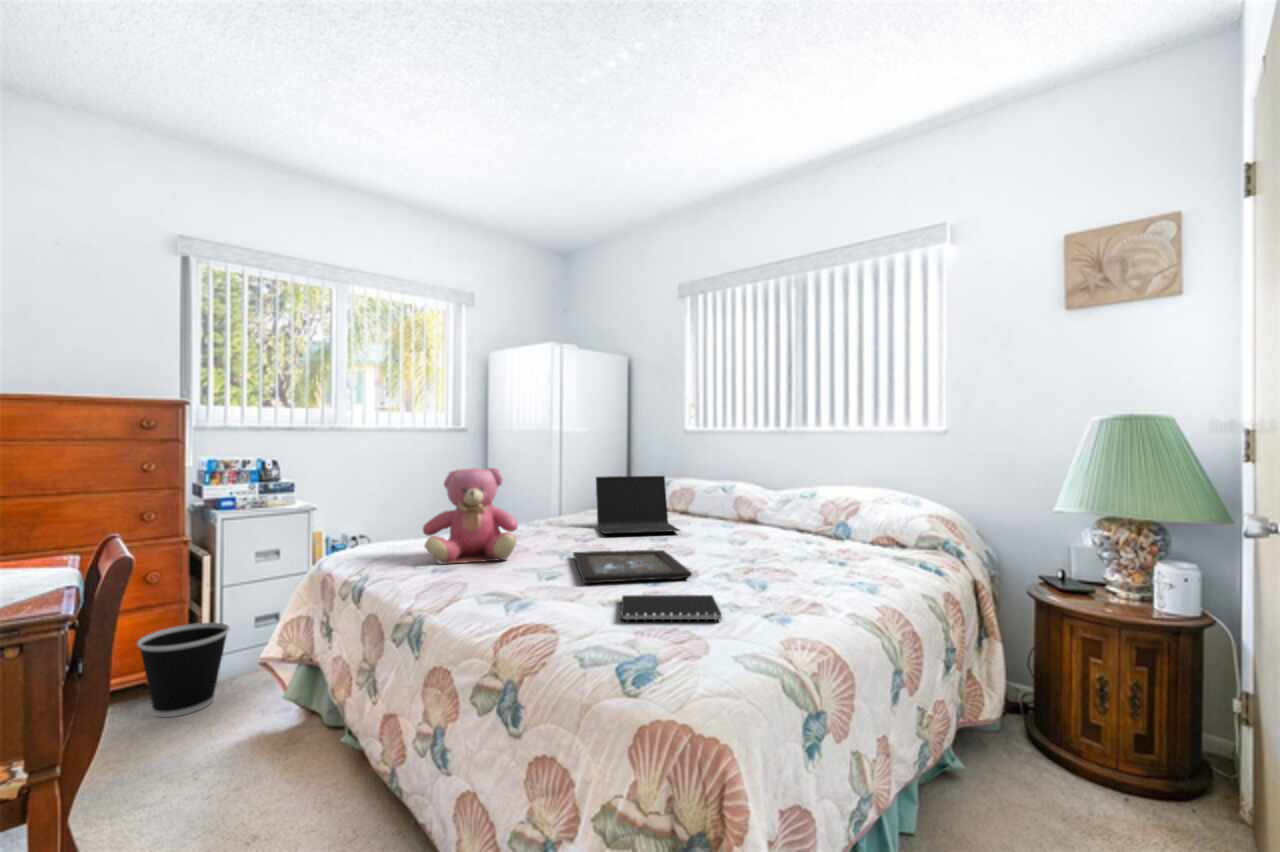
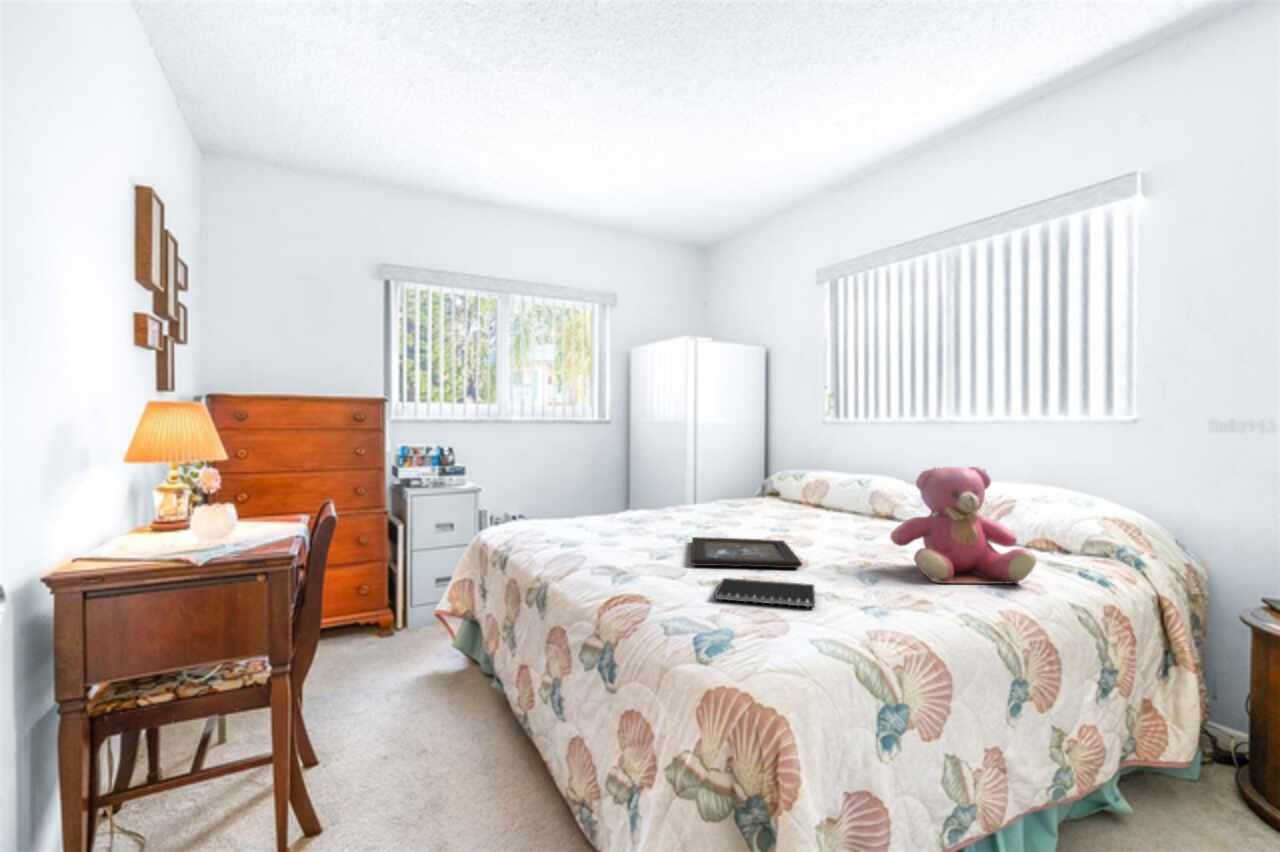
teddy bear: present [423,468,518,564] -> present [890,467,1036,584]
laptop: present [596,476,680,534] -> none [726,466,810,524]
wastebasket: present [137,623,230,717] -> none [351,580,415,653]

